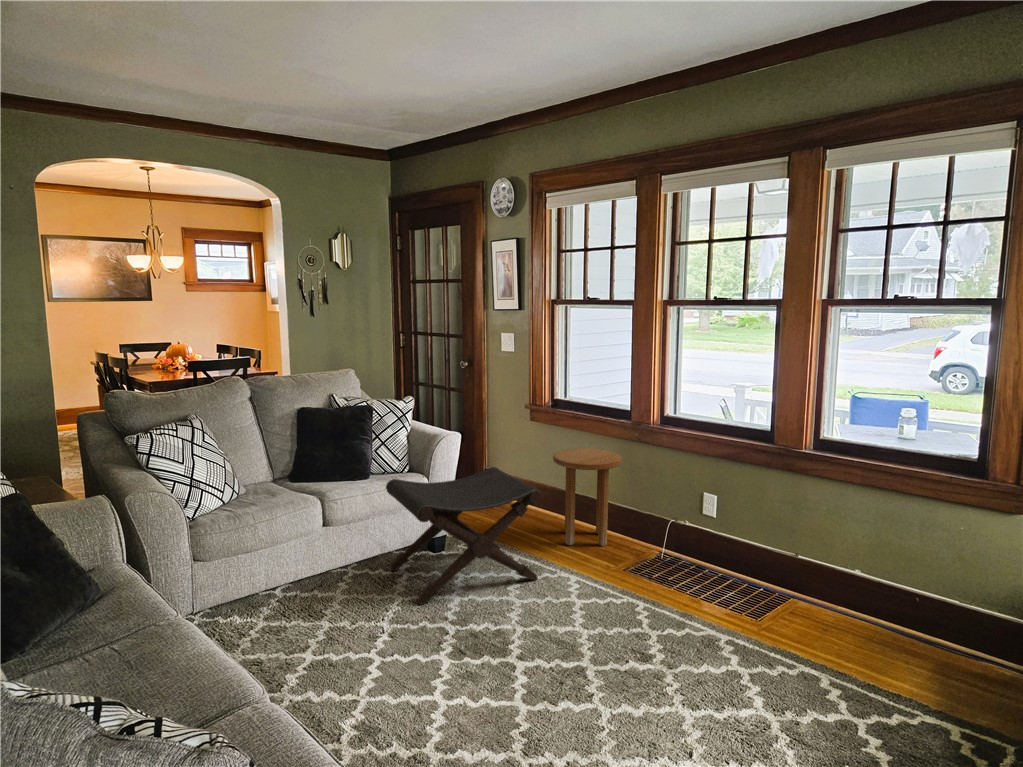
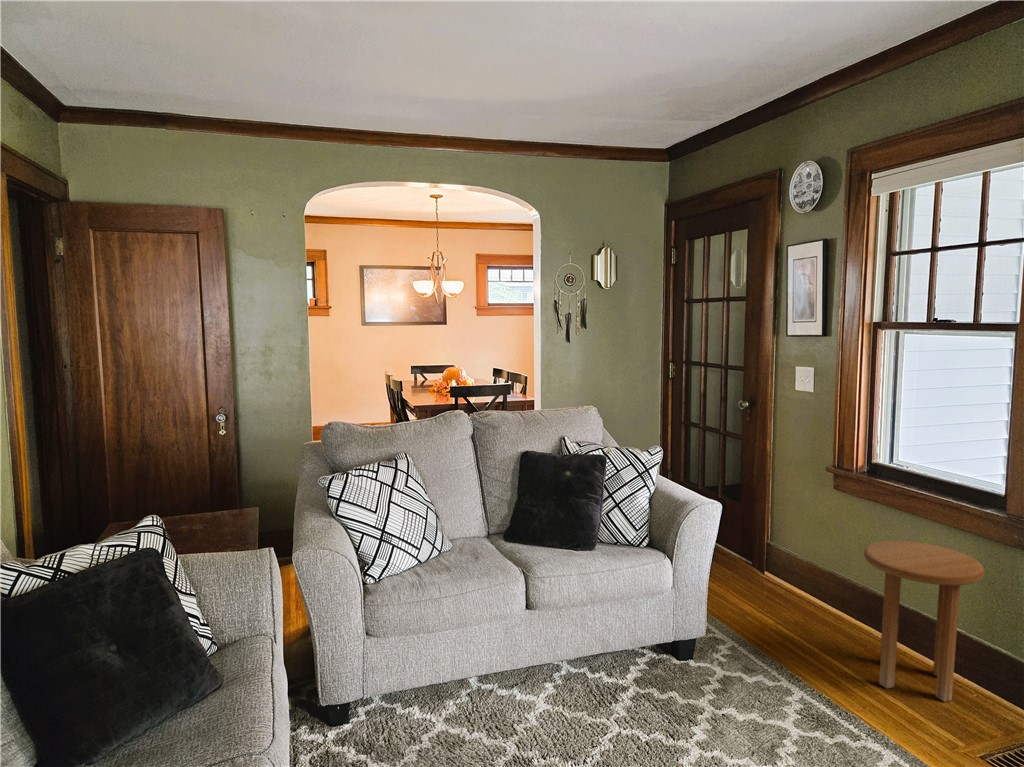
footstool: present [386,467,542,605] -> none [614,557,838,747]

